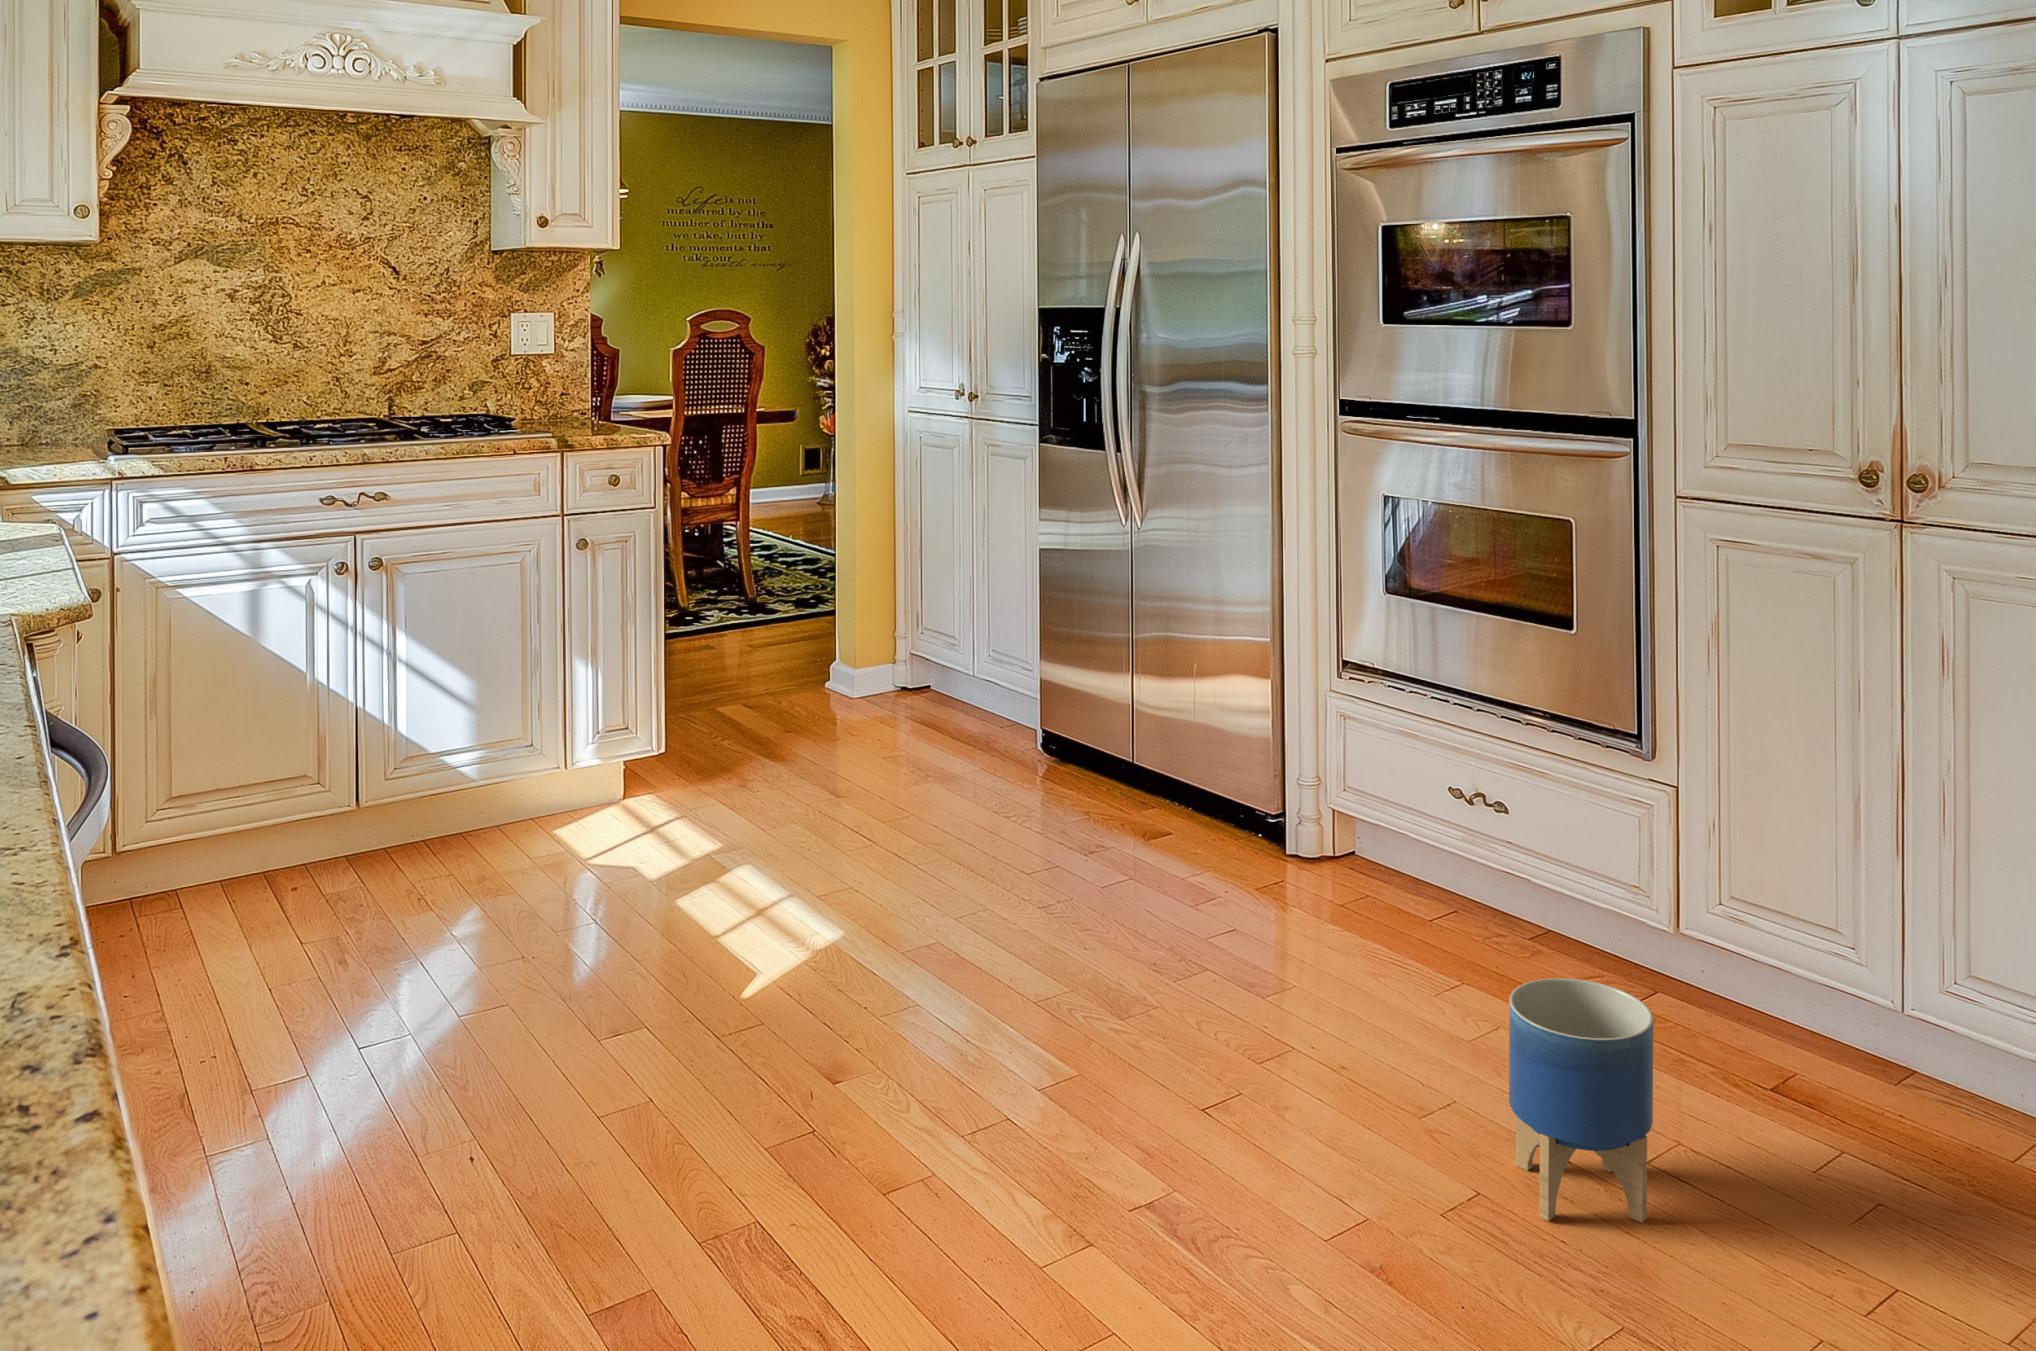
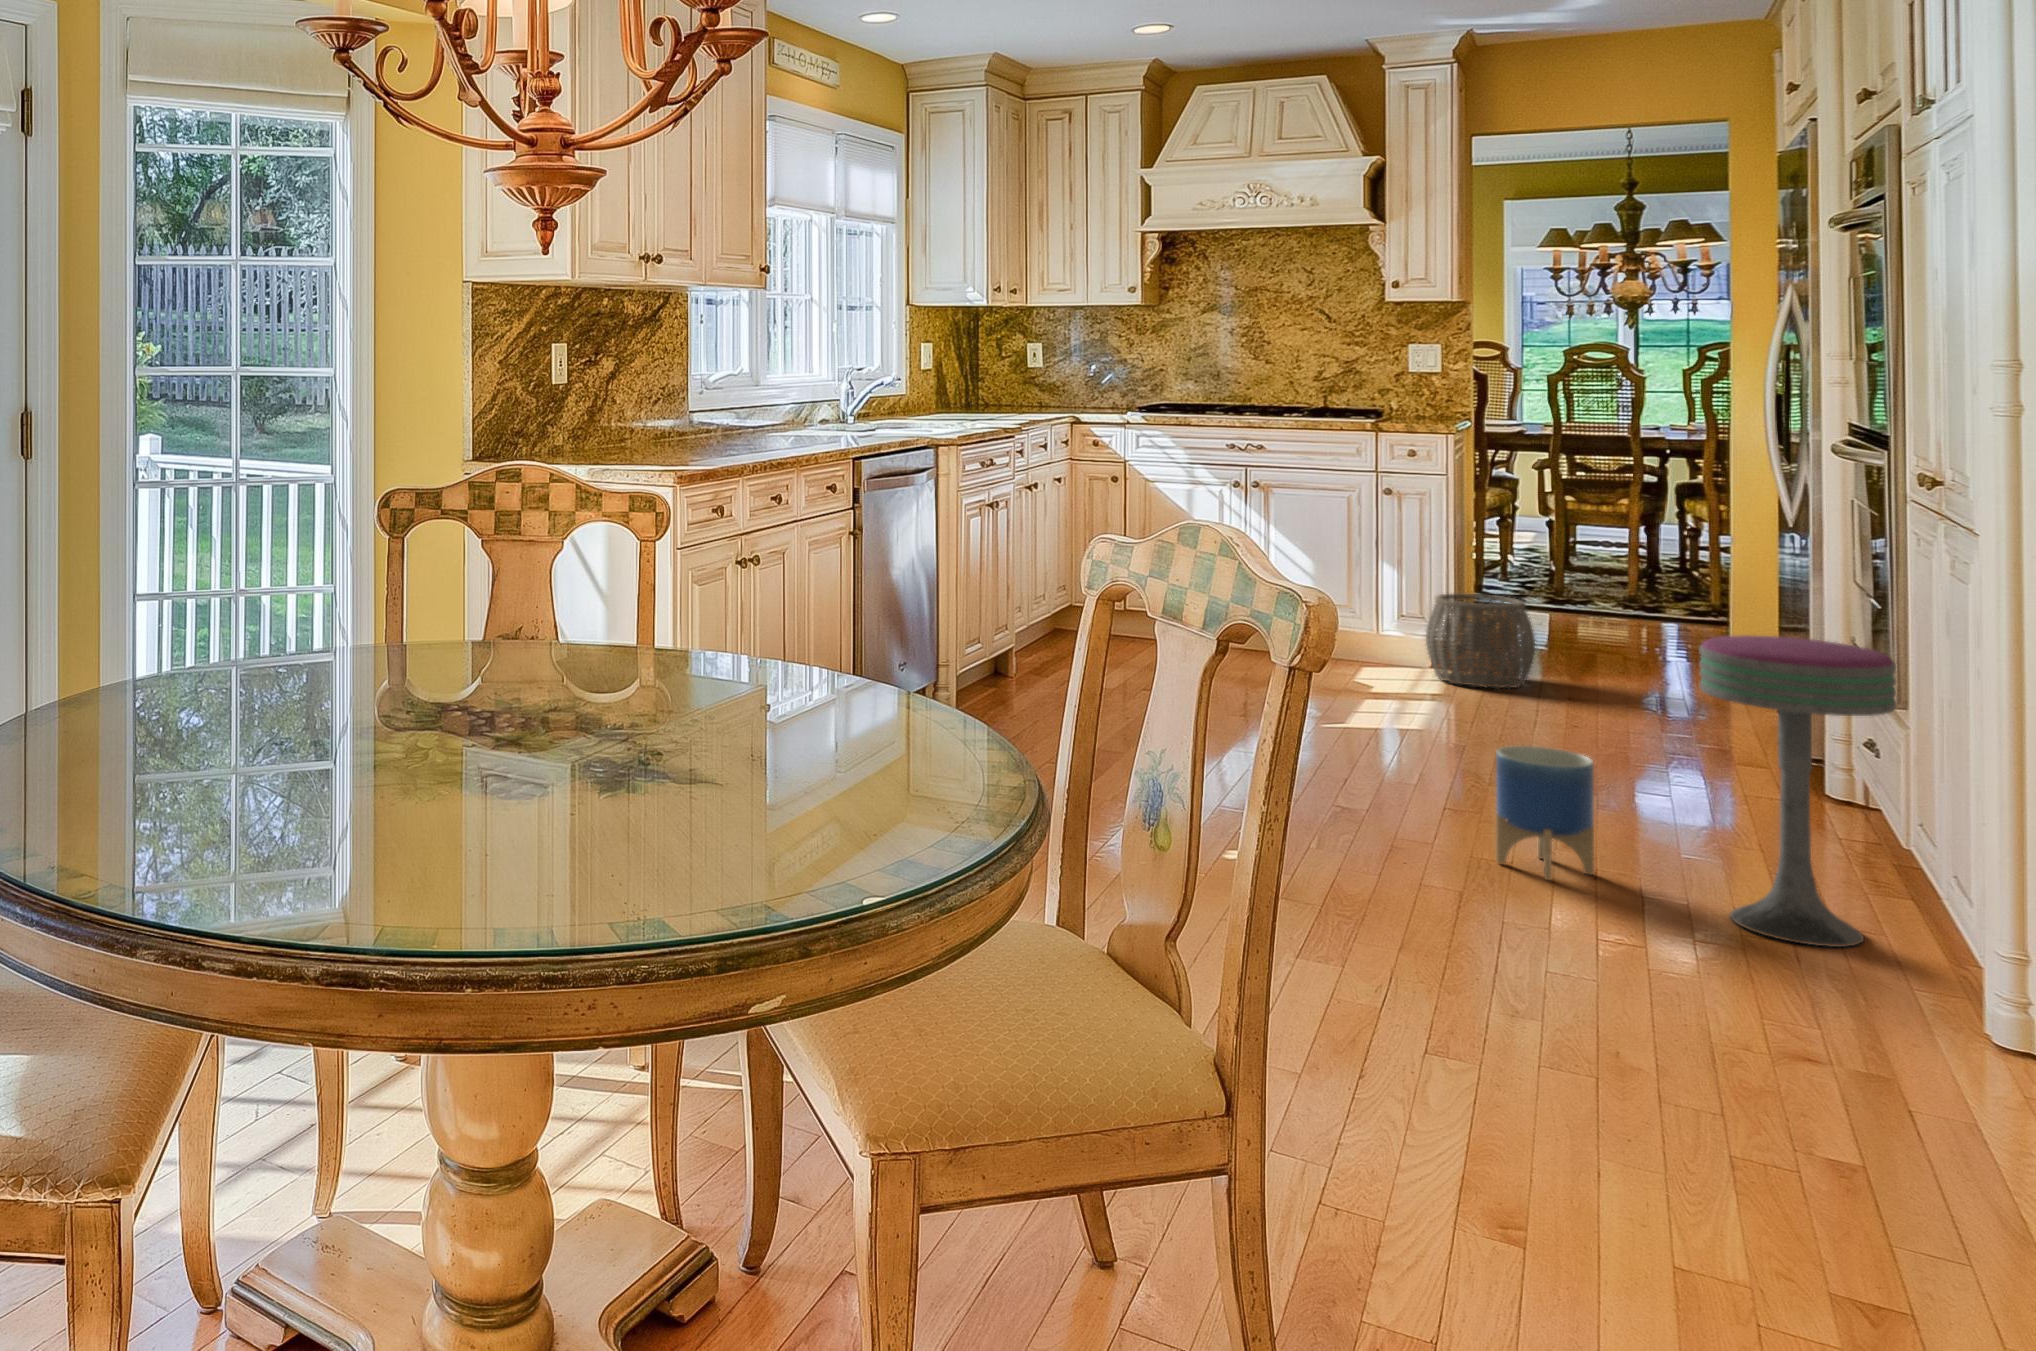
woven basket: none [657,675,801,823] -> present [1425,593,1536,689]
bar stool: none [1746,725,1990,1180] -> present [1699,635,1896,947]

